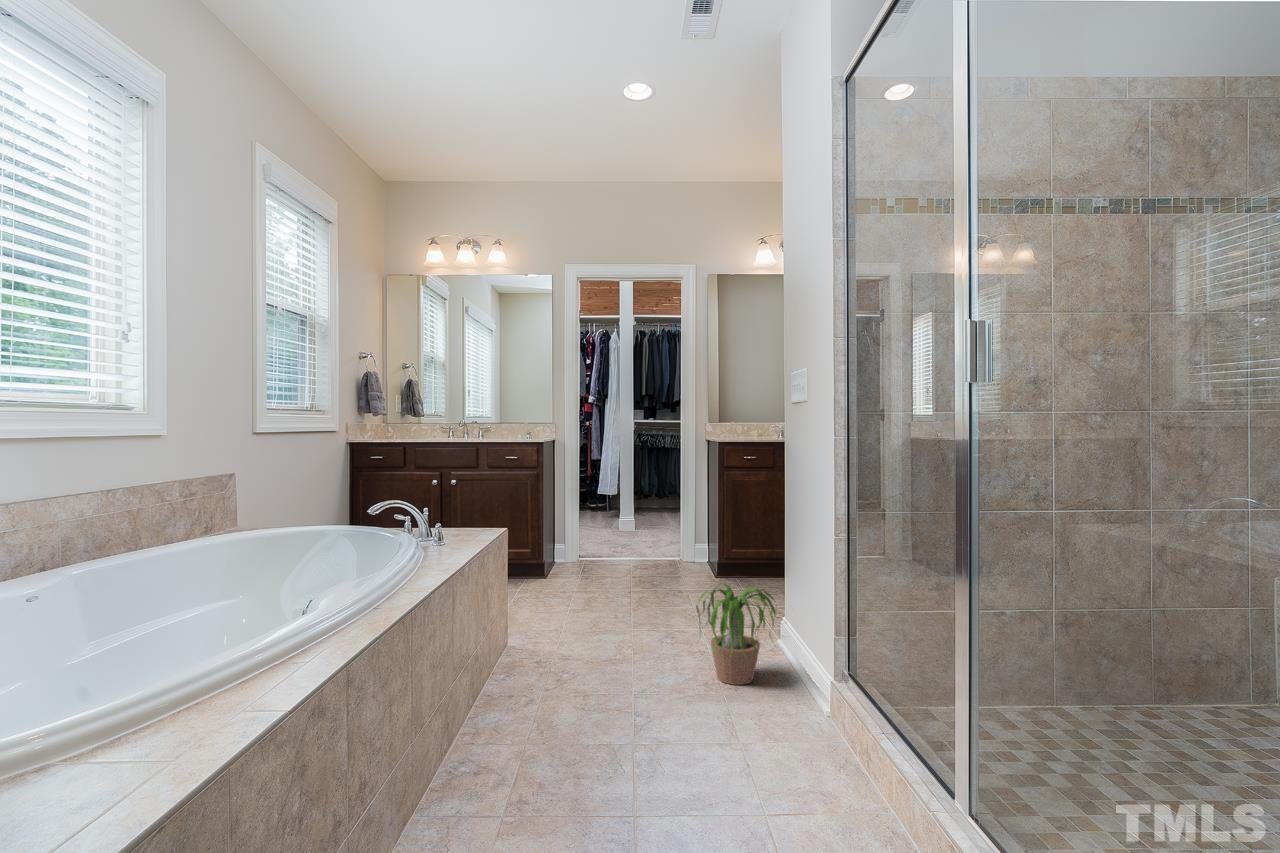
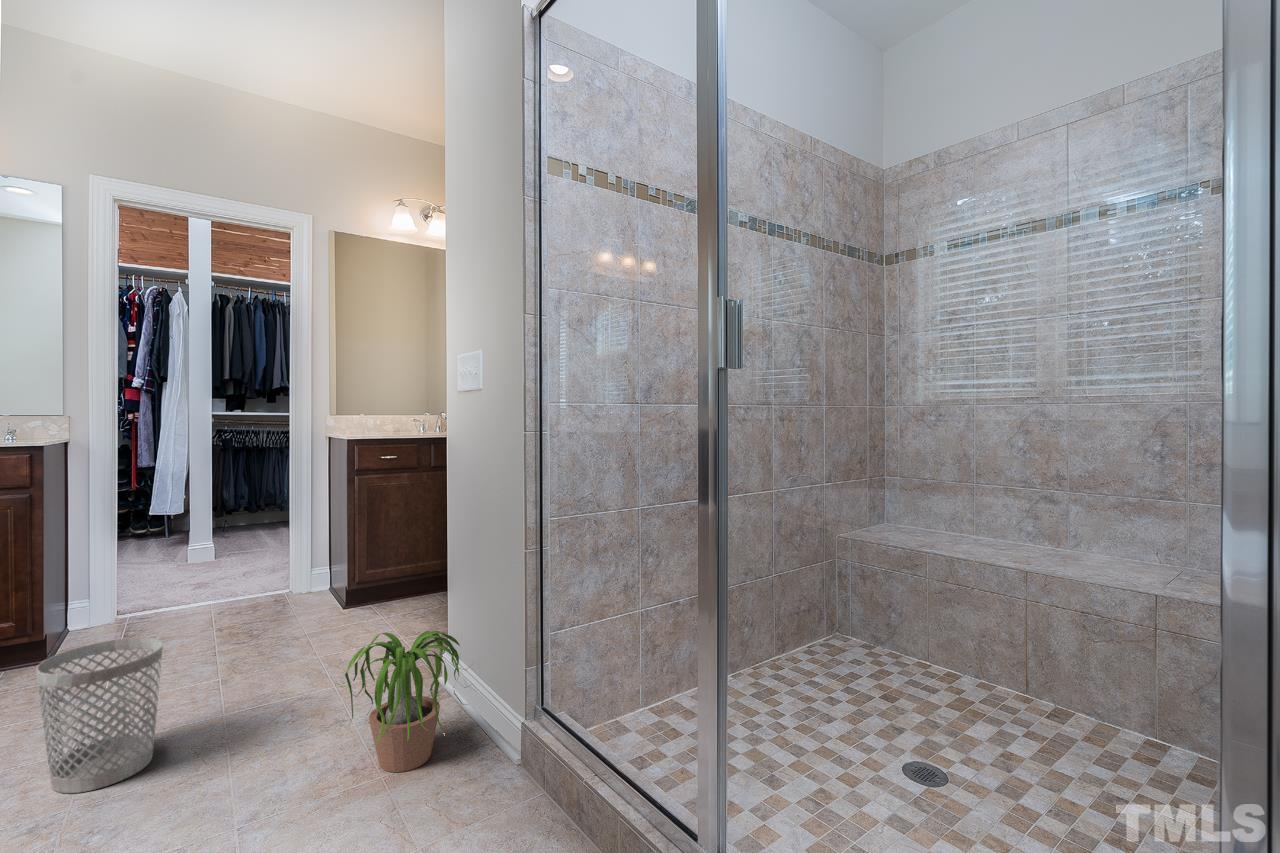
wastebasket: none [540,563,598,647] -> present [36,638,163,793]

